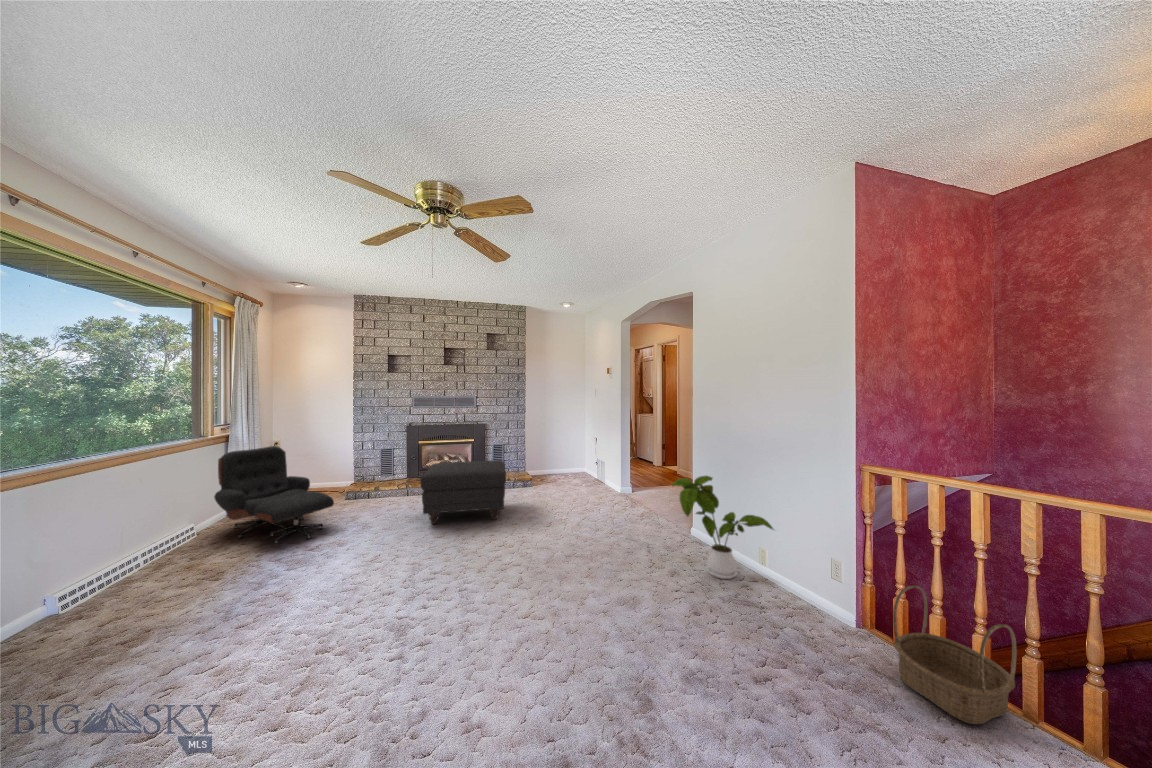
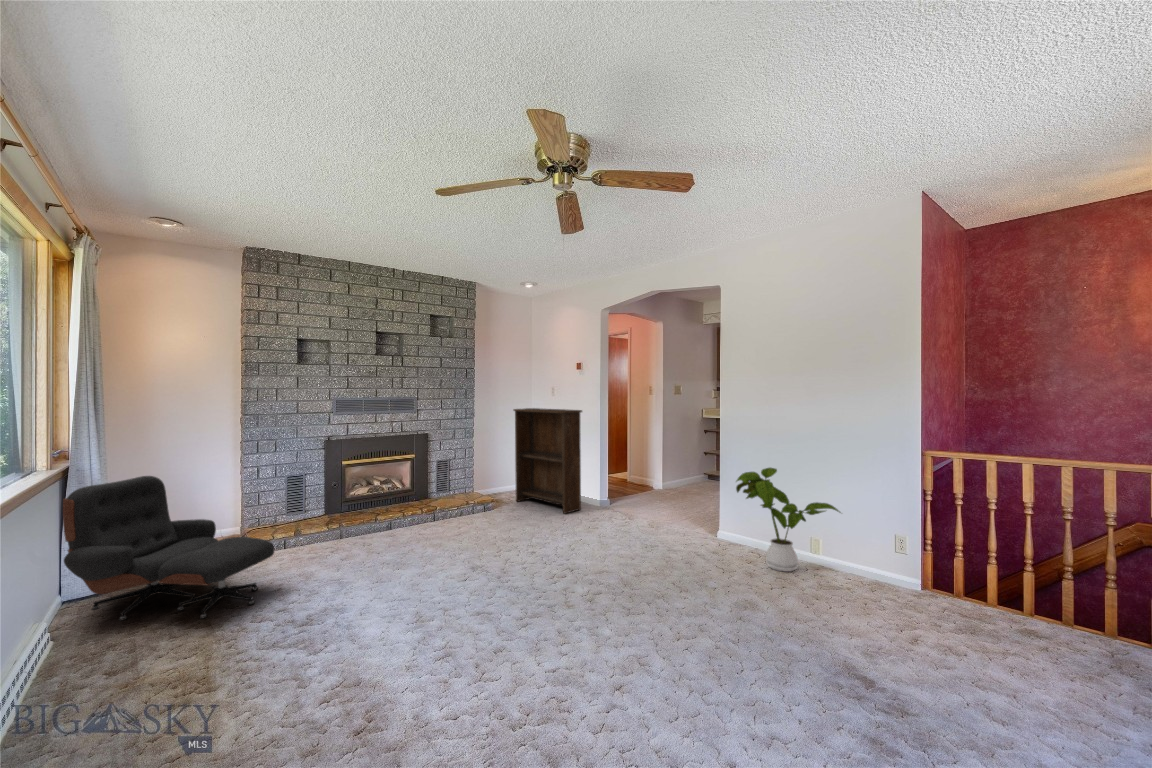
bookshelf: none [550,406,596,495] -> present [514,408,582,513]
ottoman: present [420,461,506,524] -> none [393,477,511,564]
basket: present [893,585,1017,724] -> none [974,540,1068,639]

